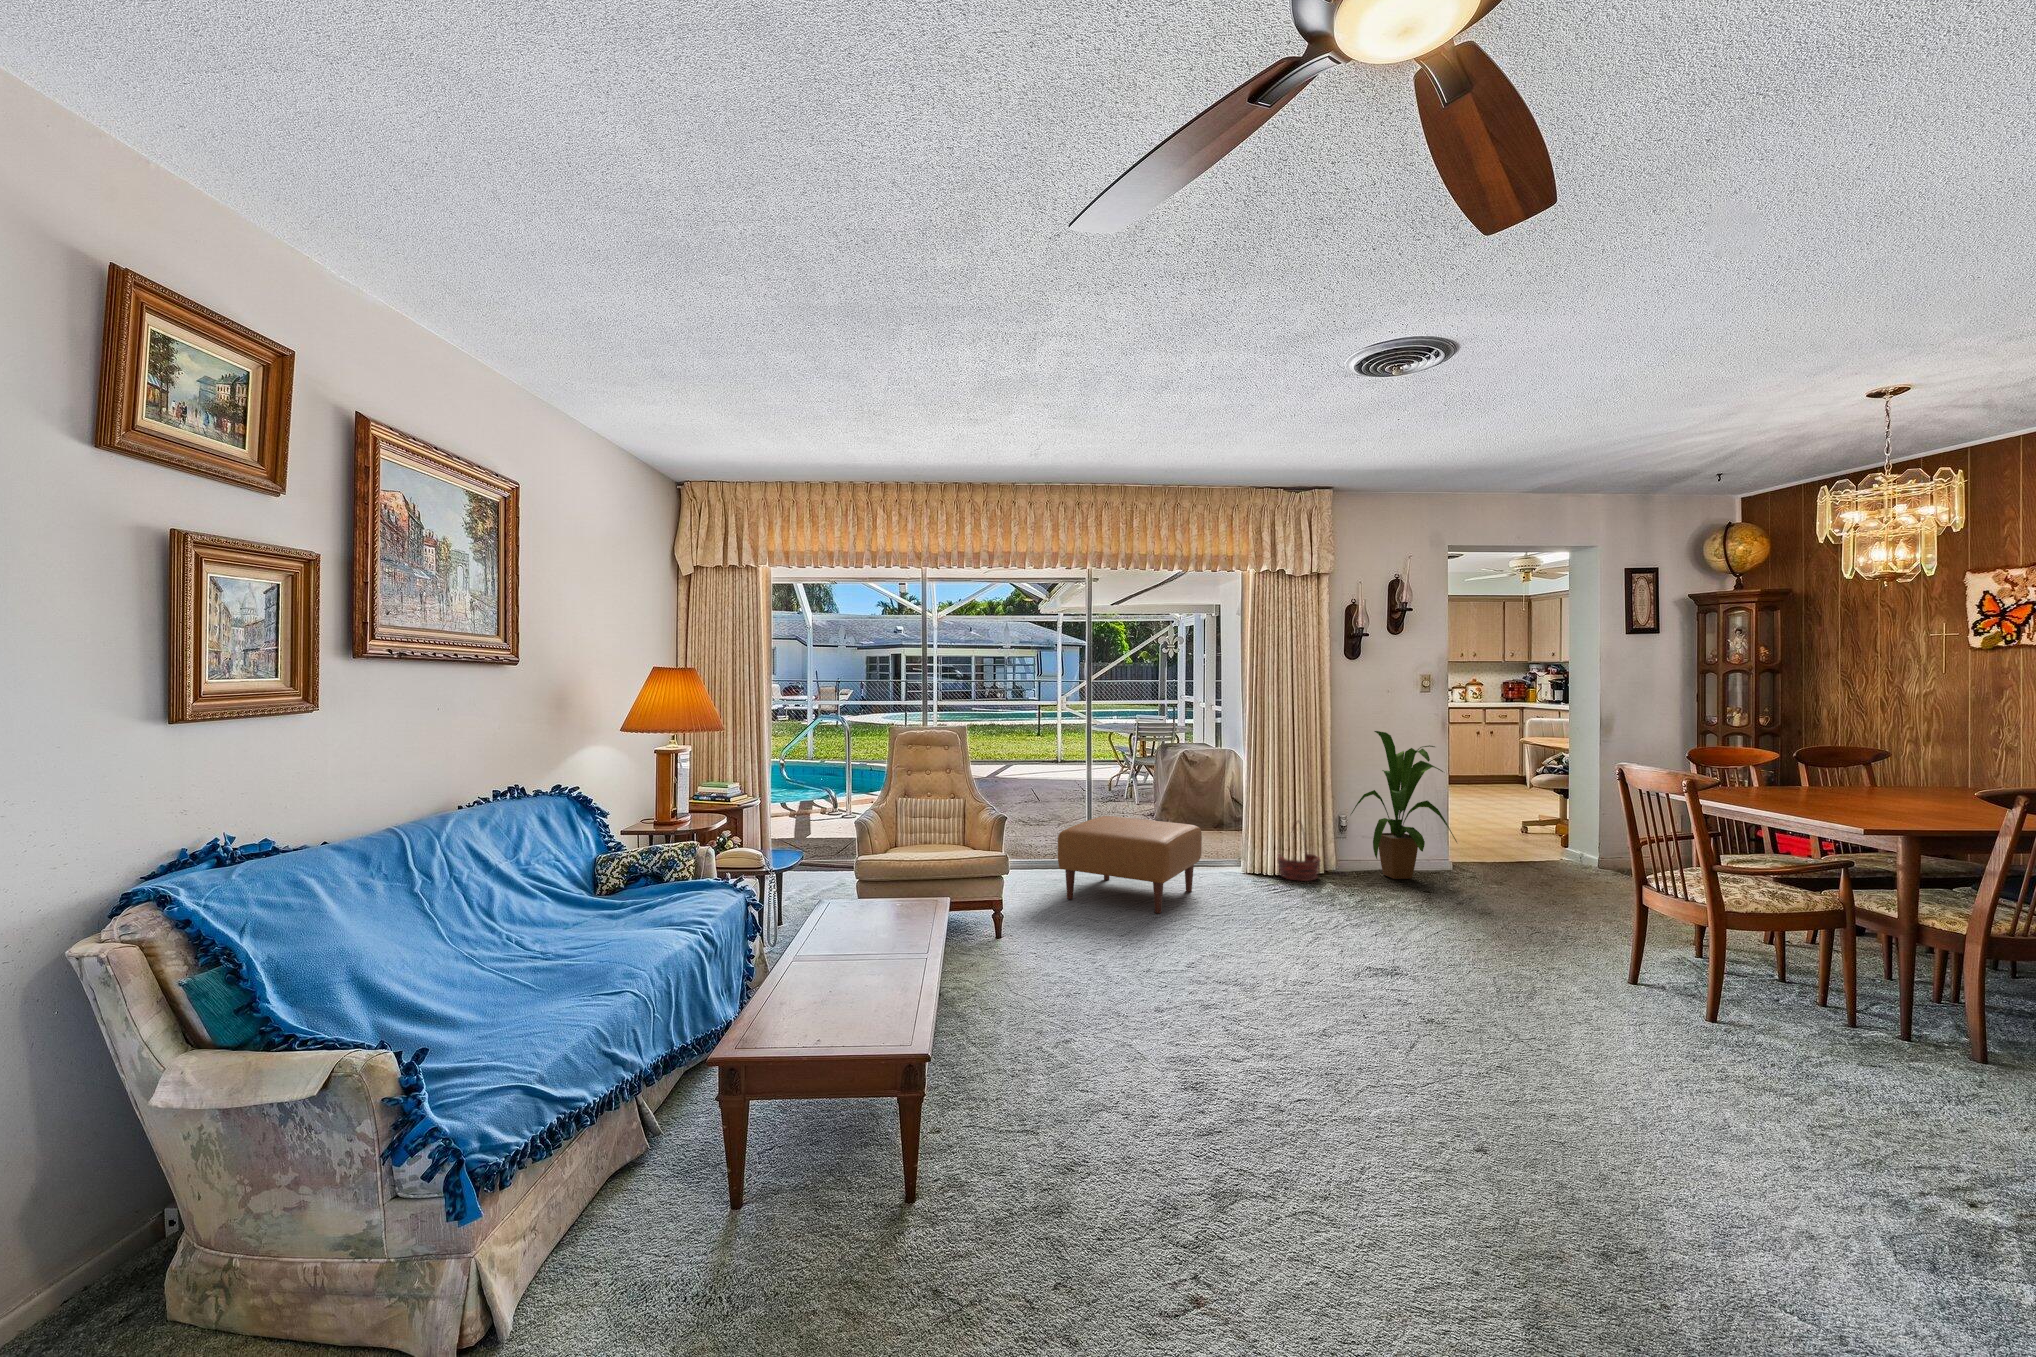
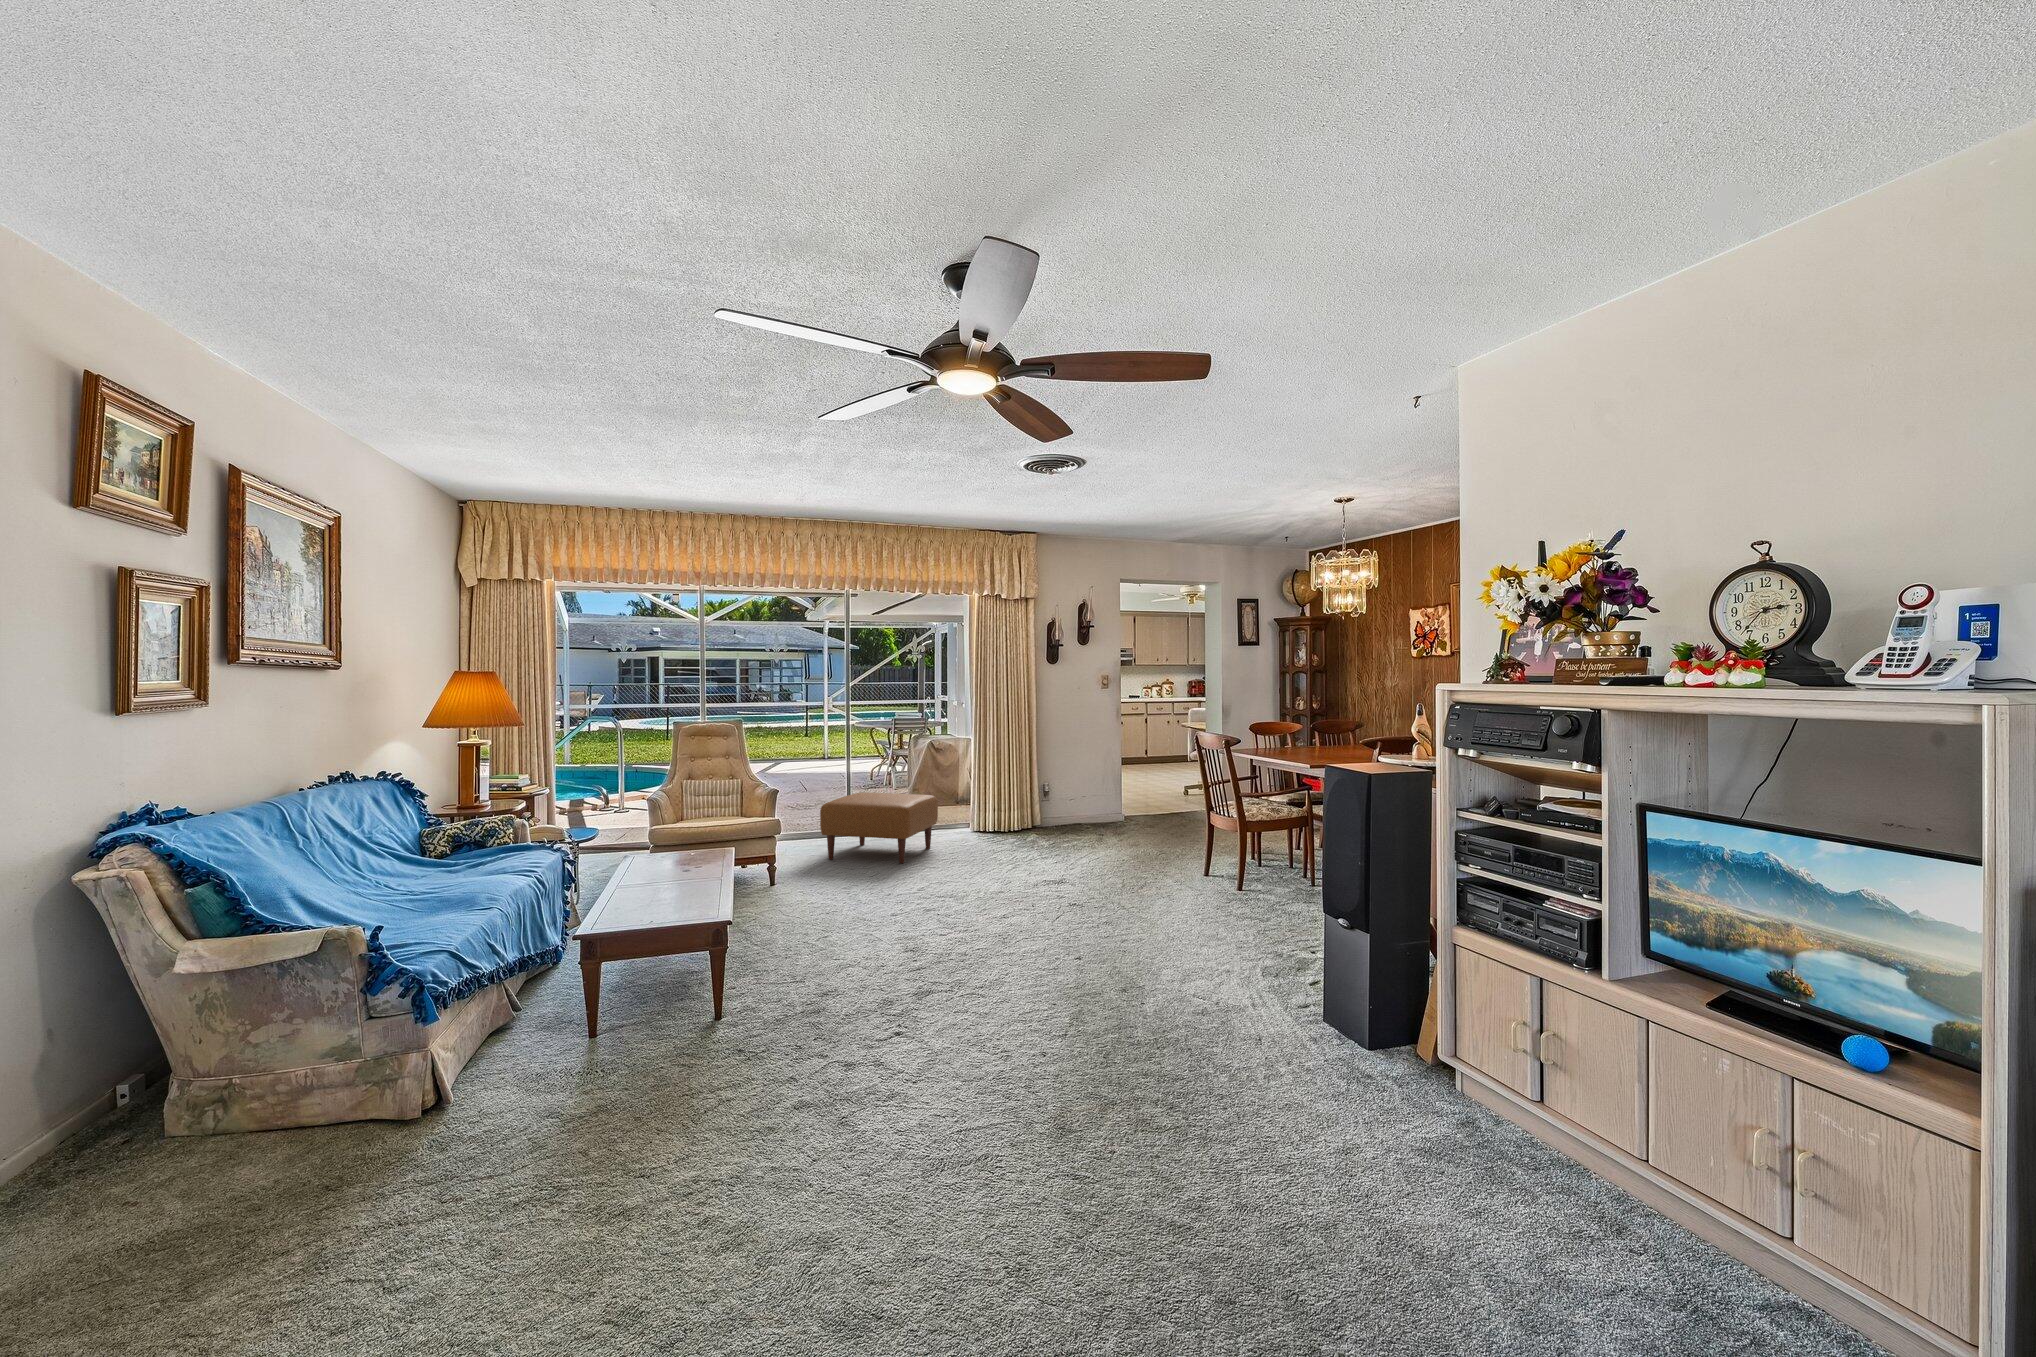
house plant: present [1351,731,1457,879] -> none [1054,718,1128,831]
basket: present [1278,821,1321,881] -> none [999,789,1031,836]

